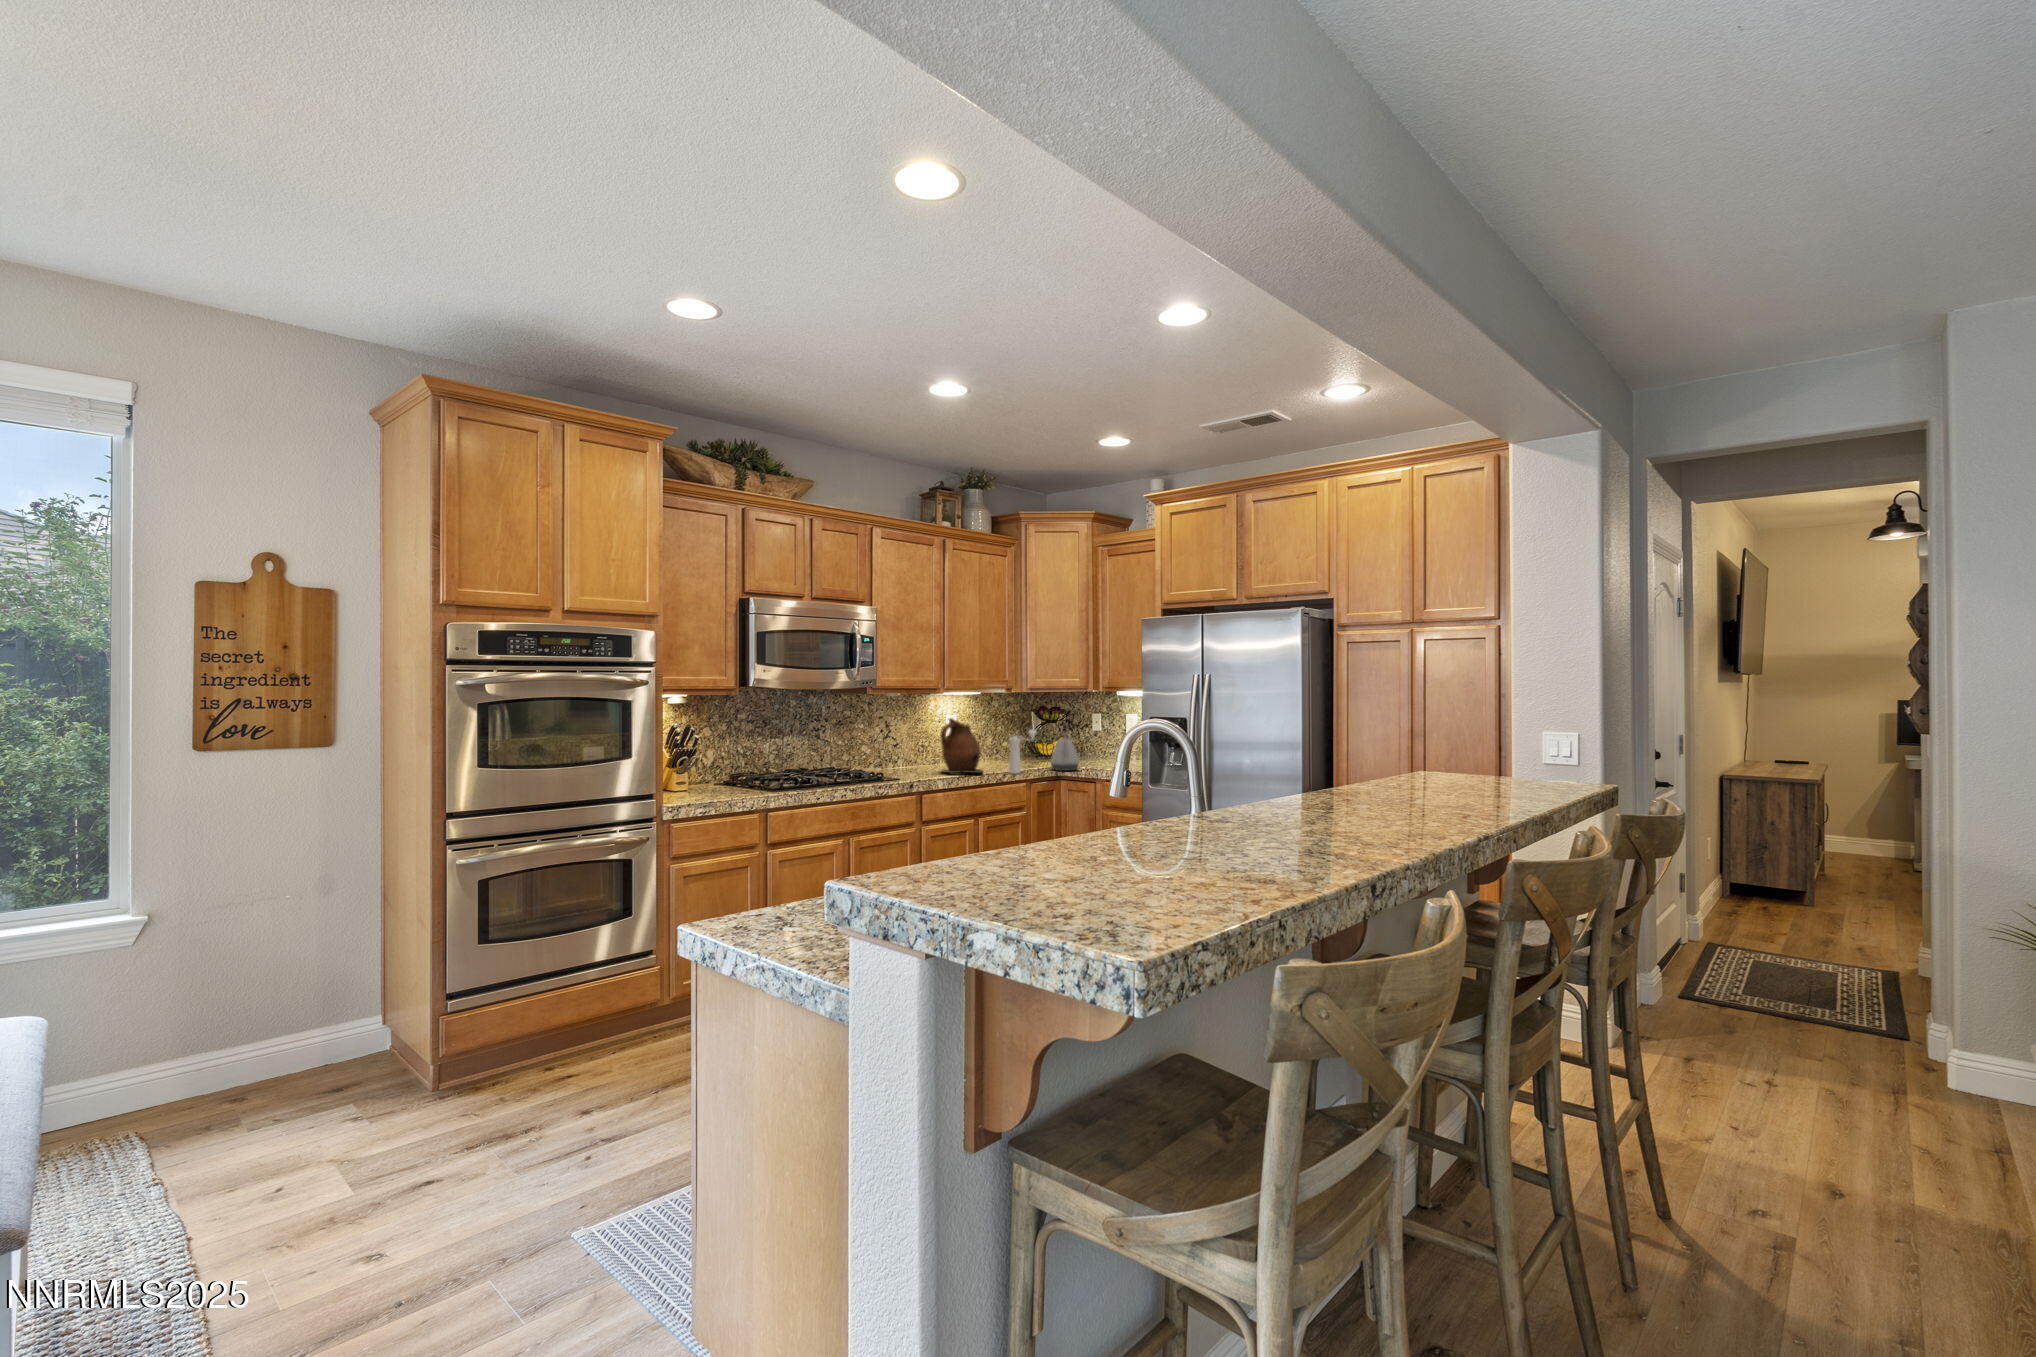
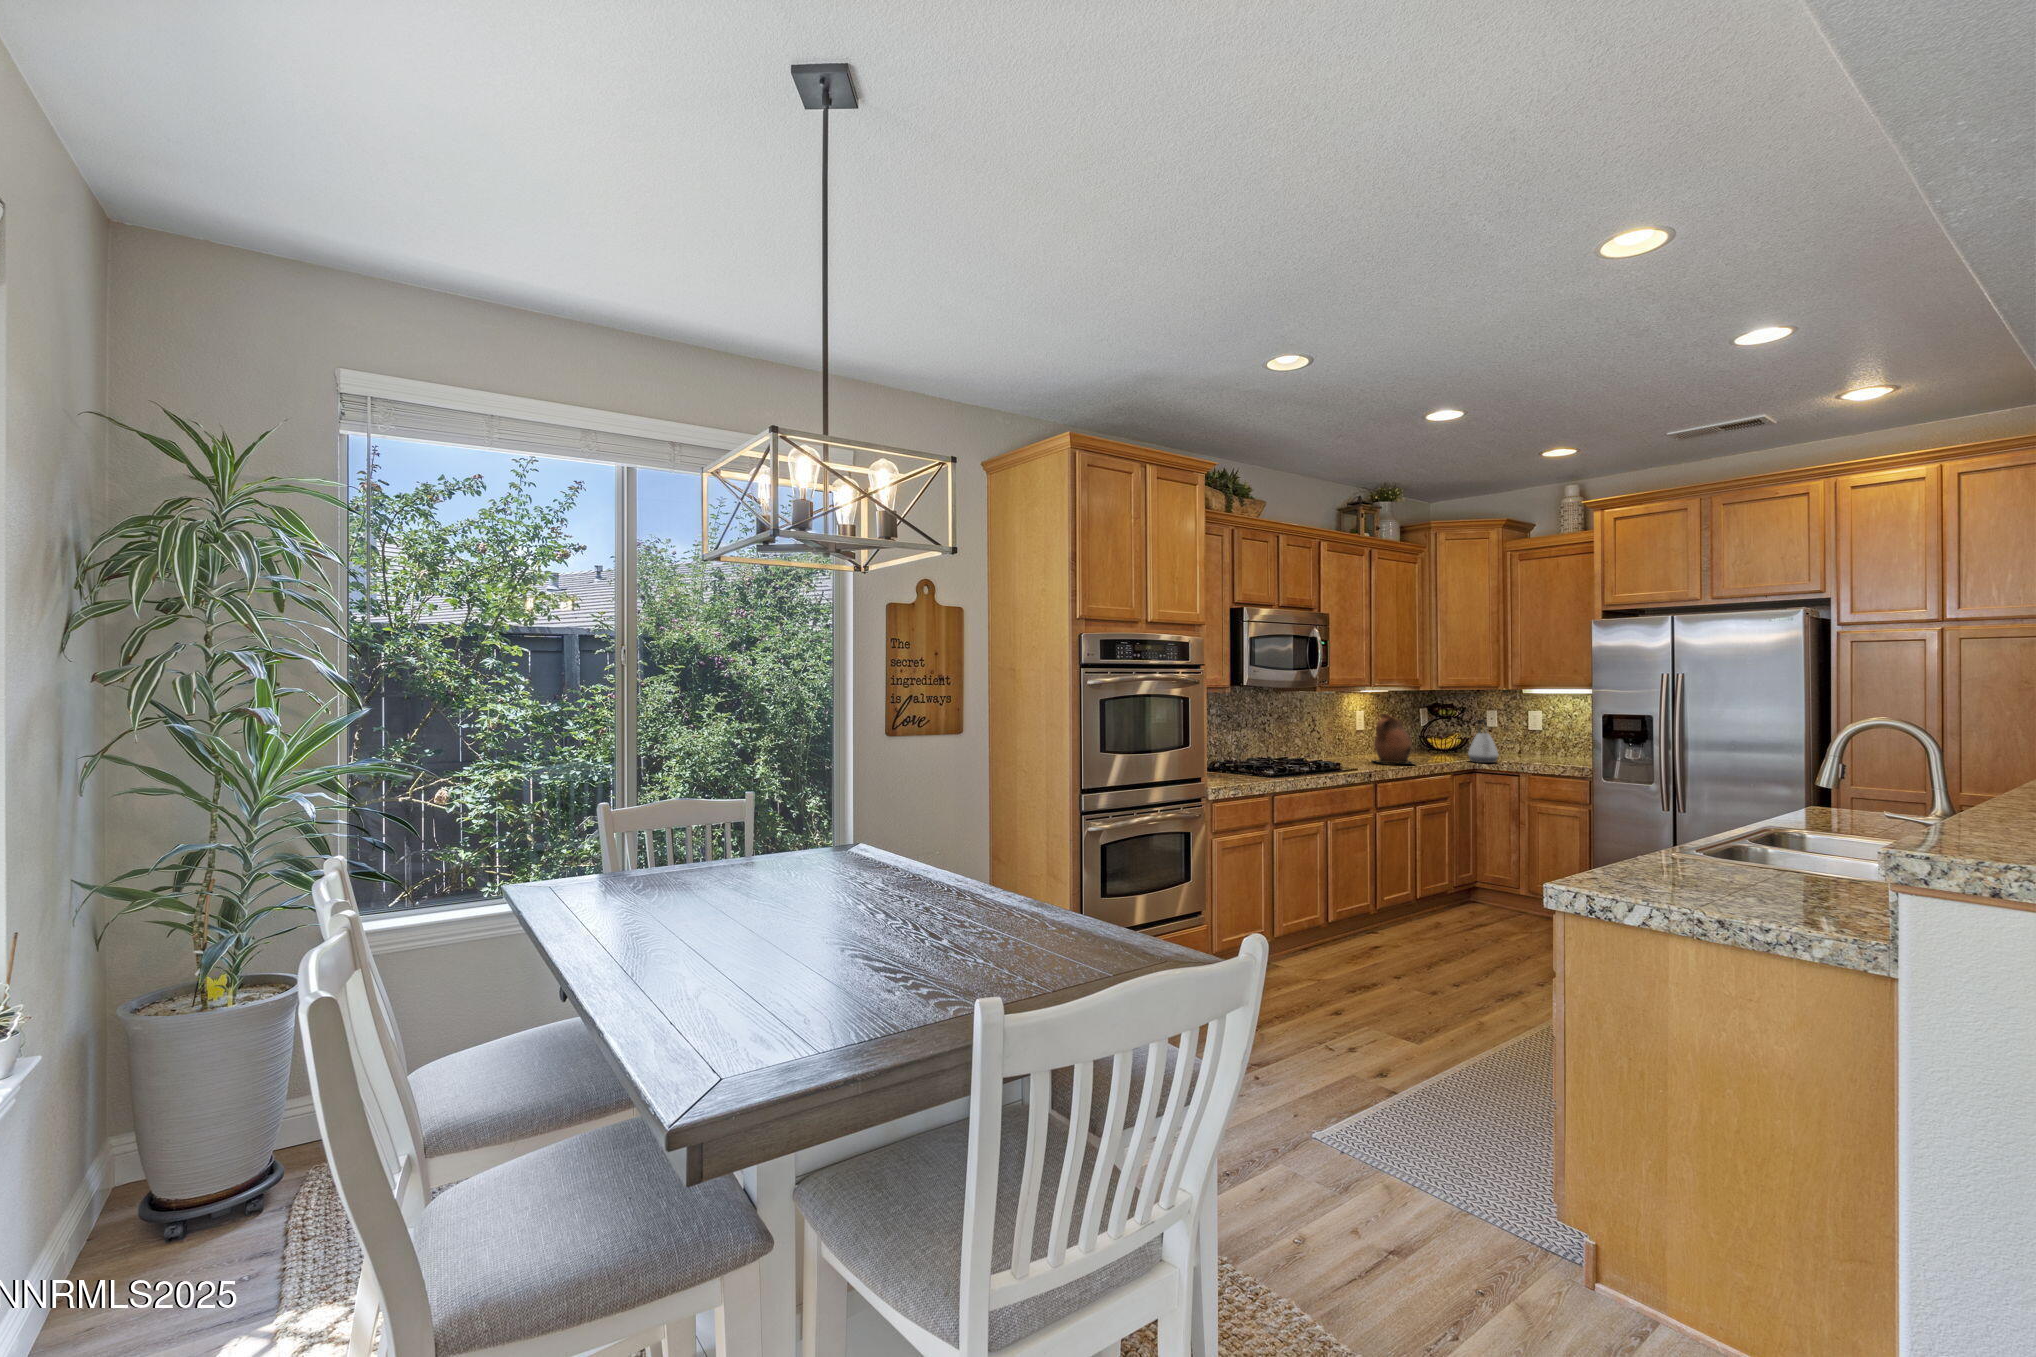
pepper mill: present [1009,730,1036,774] -> none [1437,725,1462,765]

